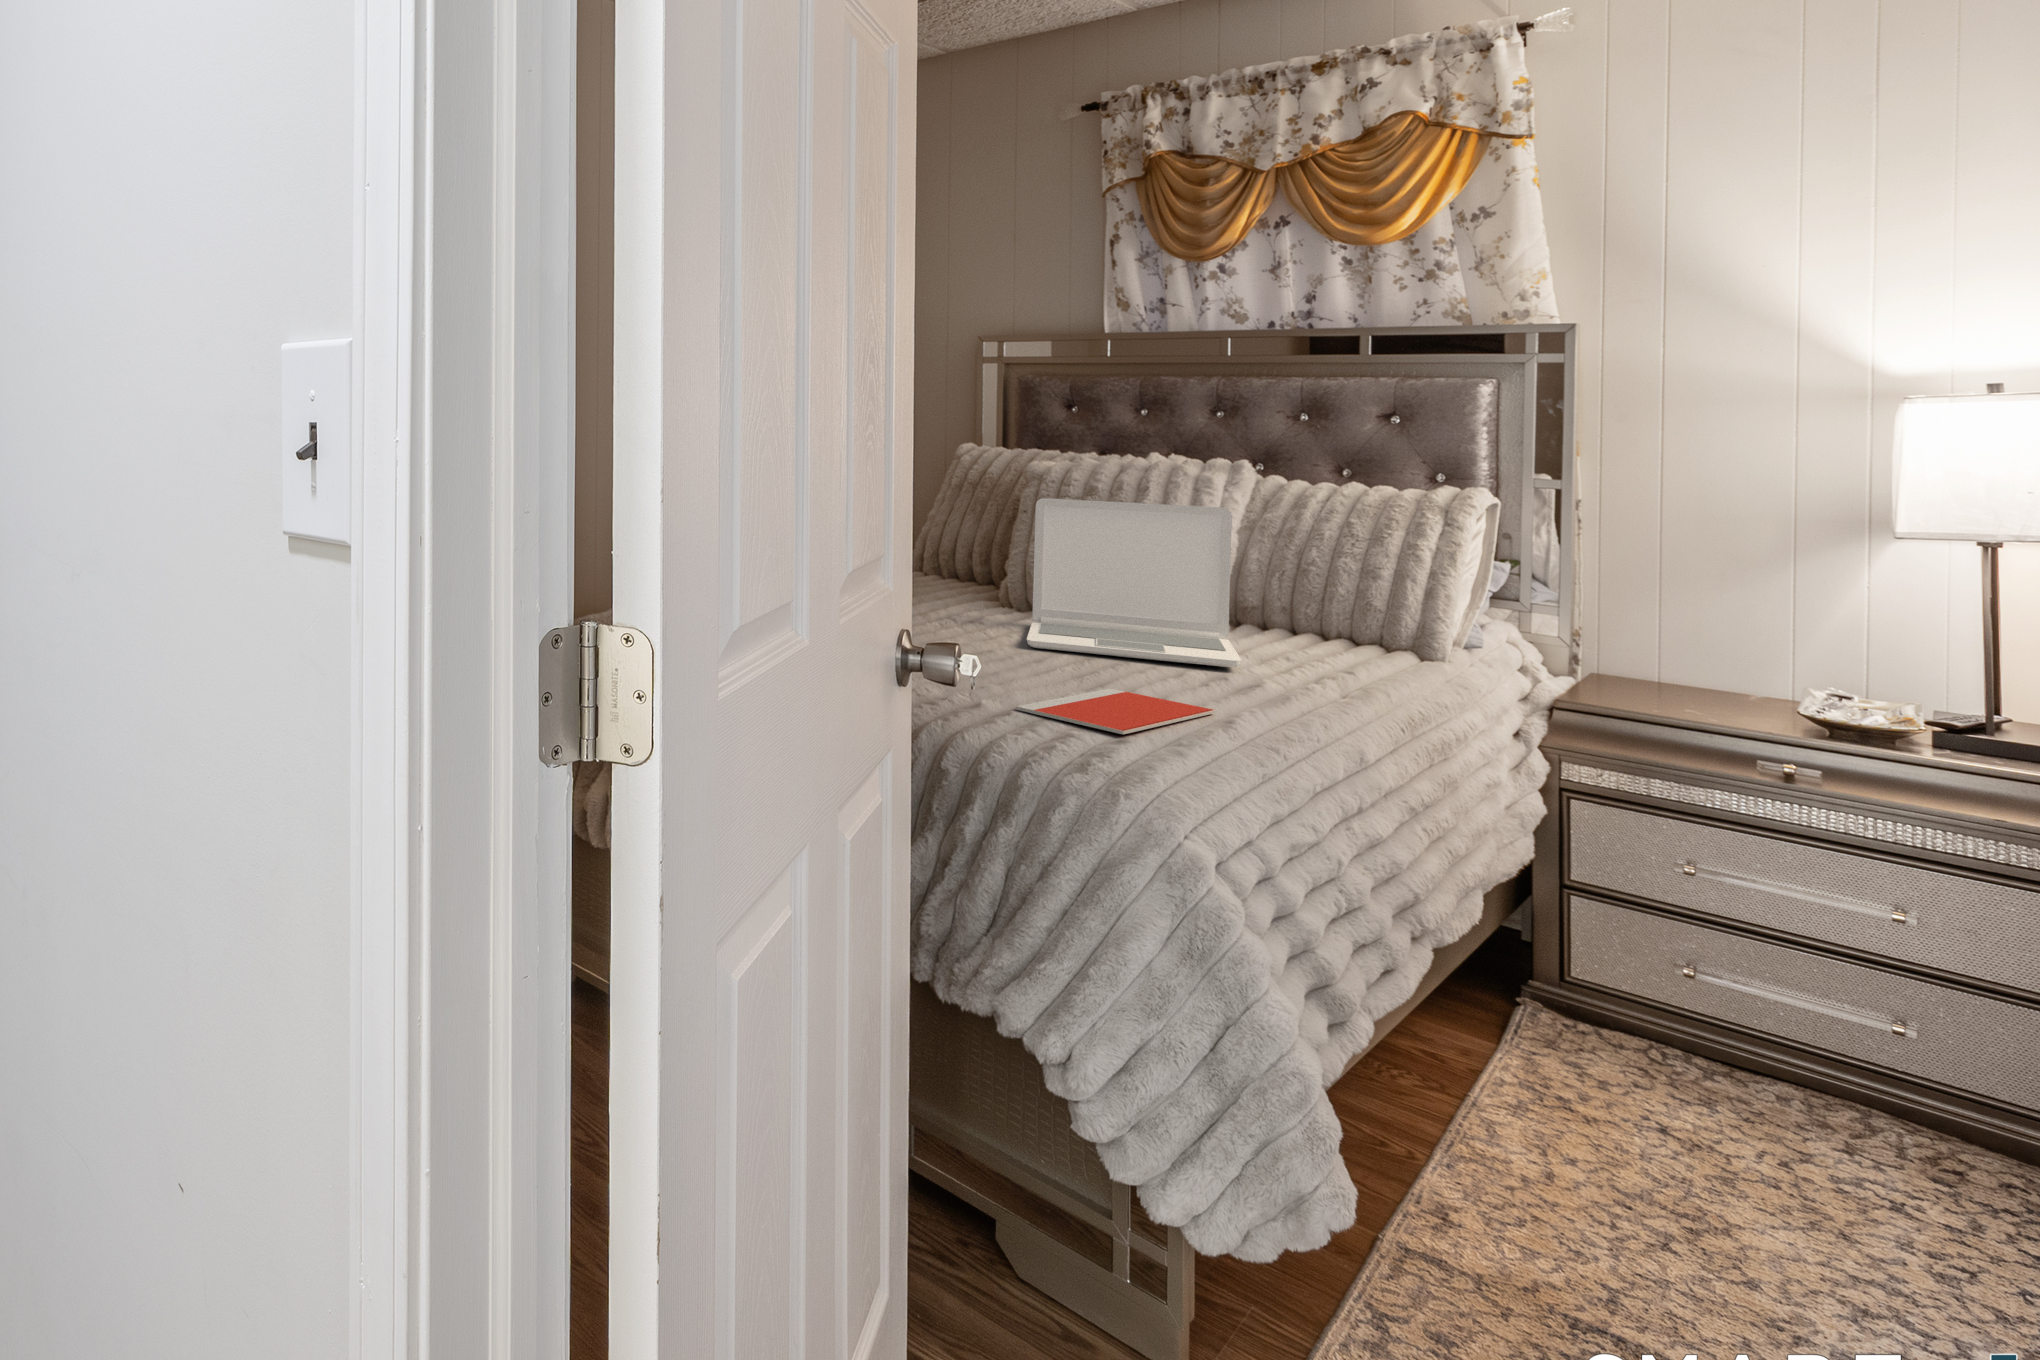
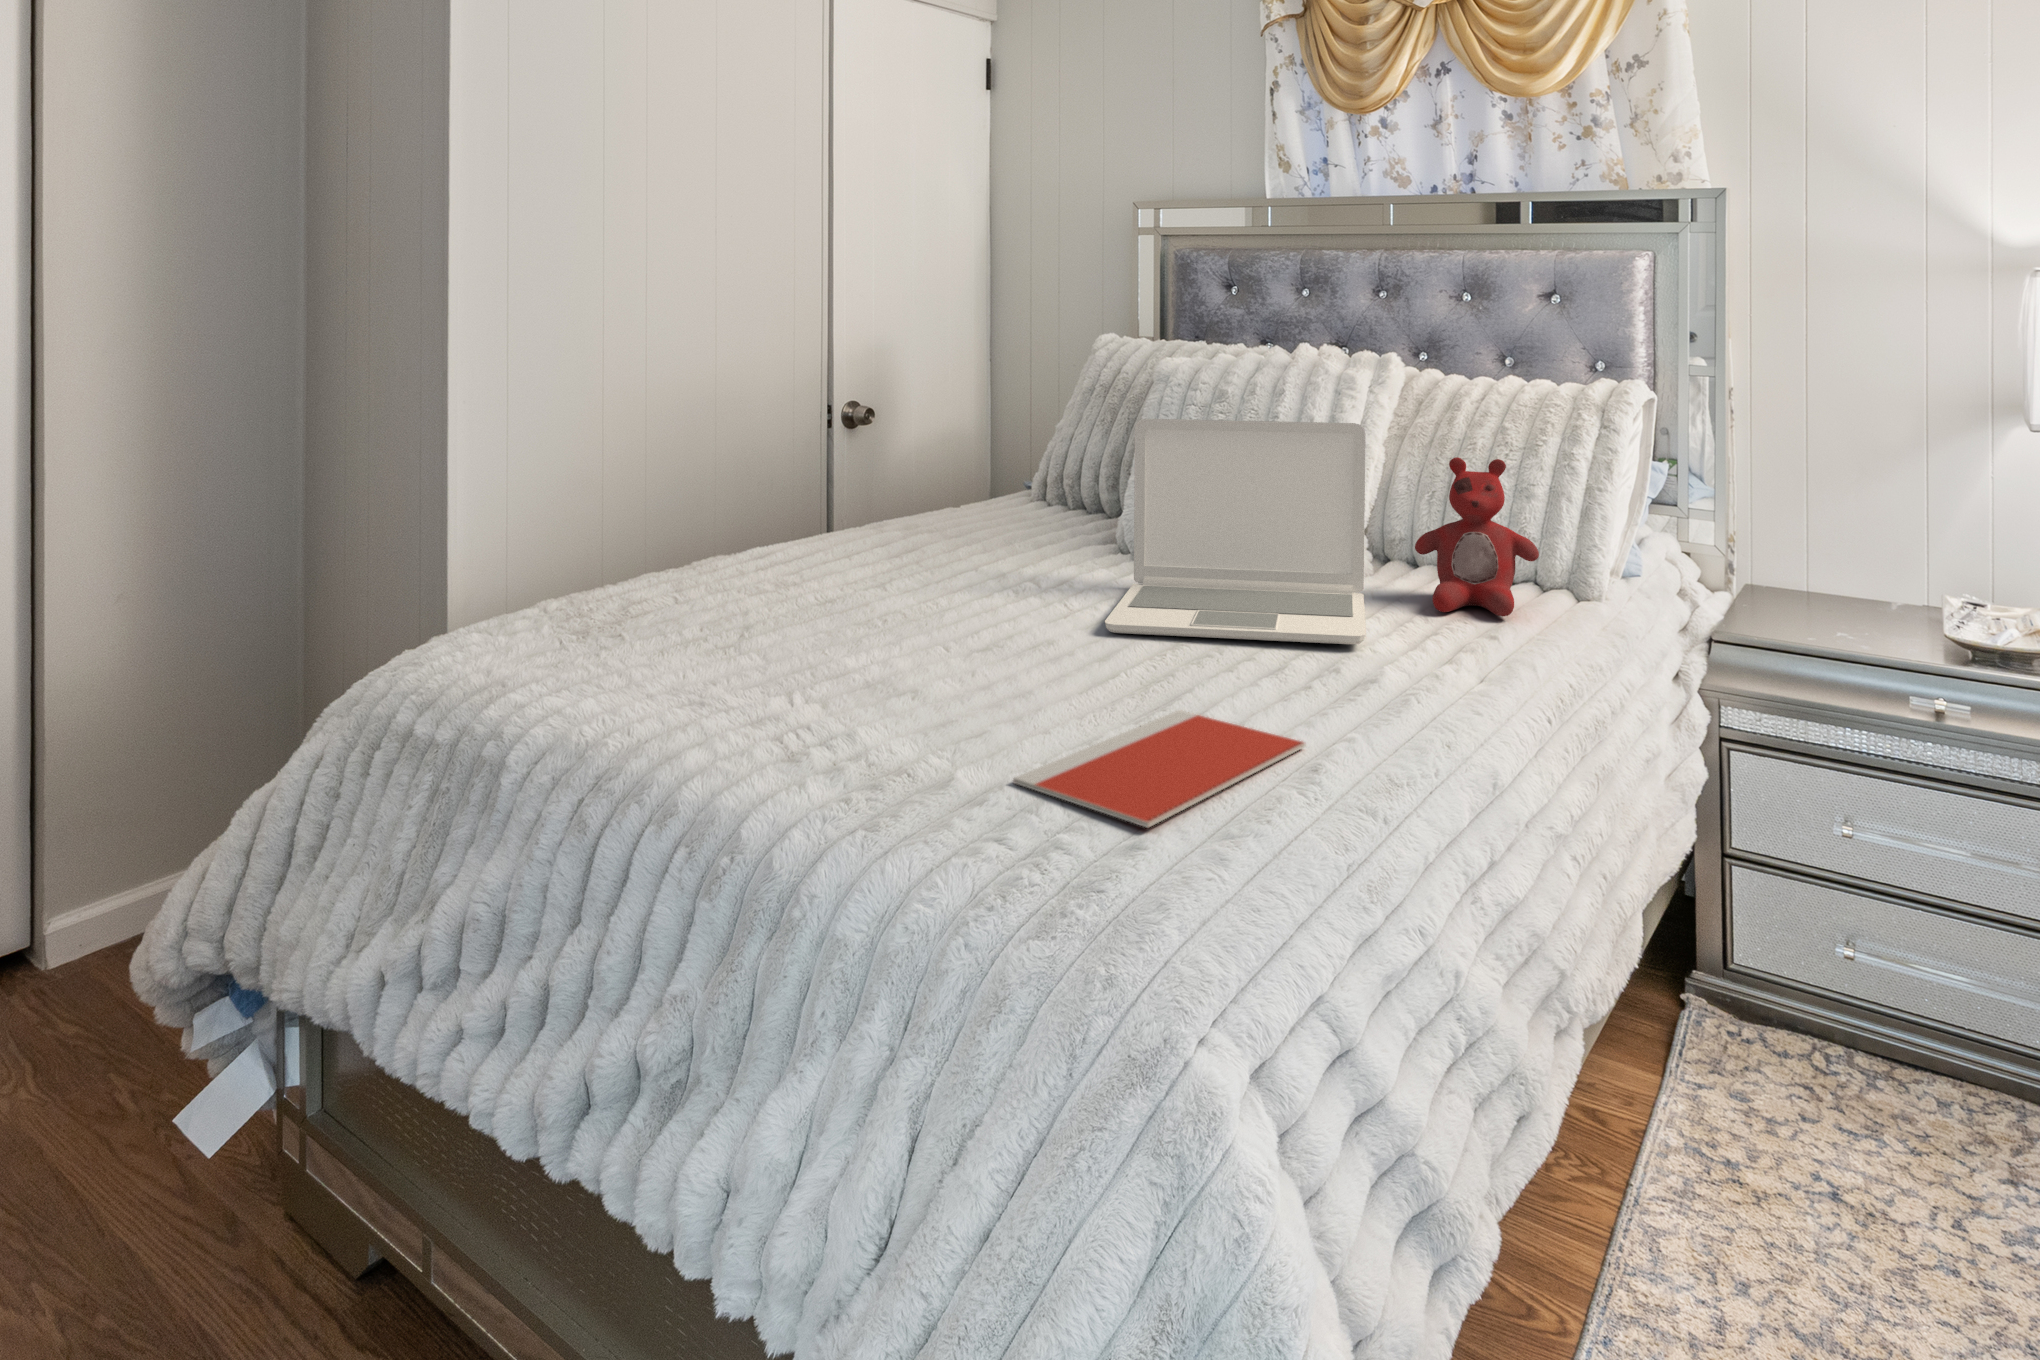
stuffed bear: none [1272,538,1387,663] -> present [1415,457,1539,617]

